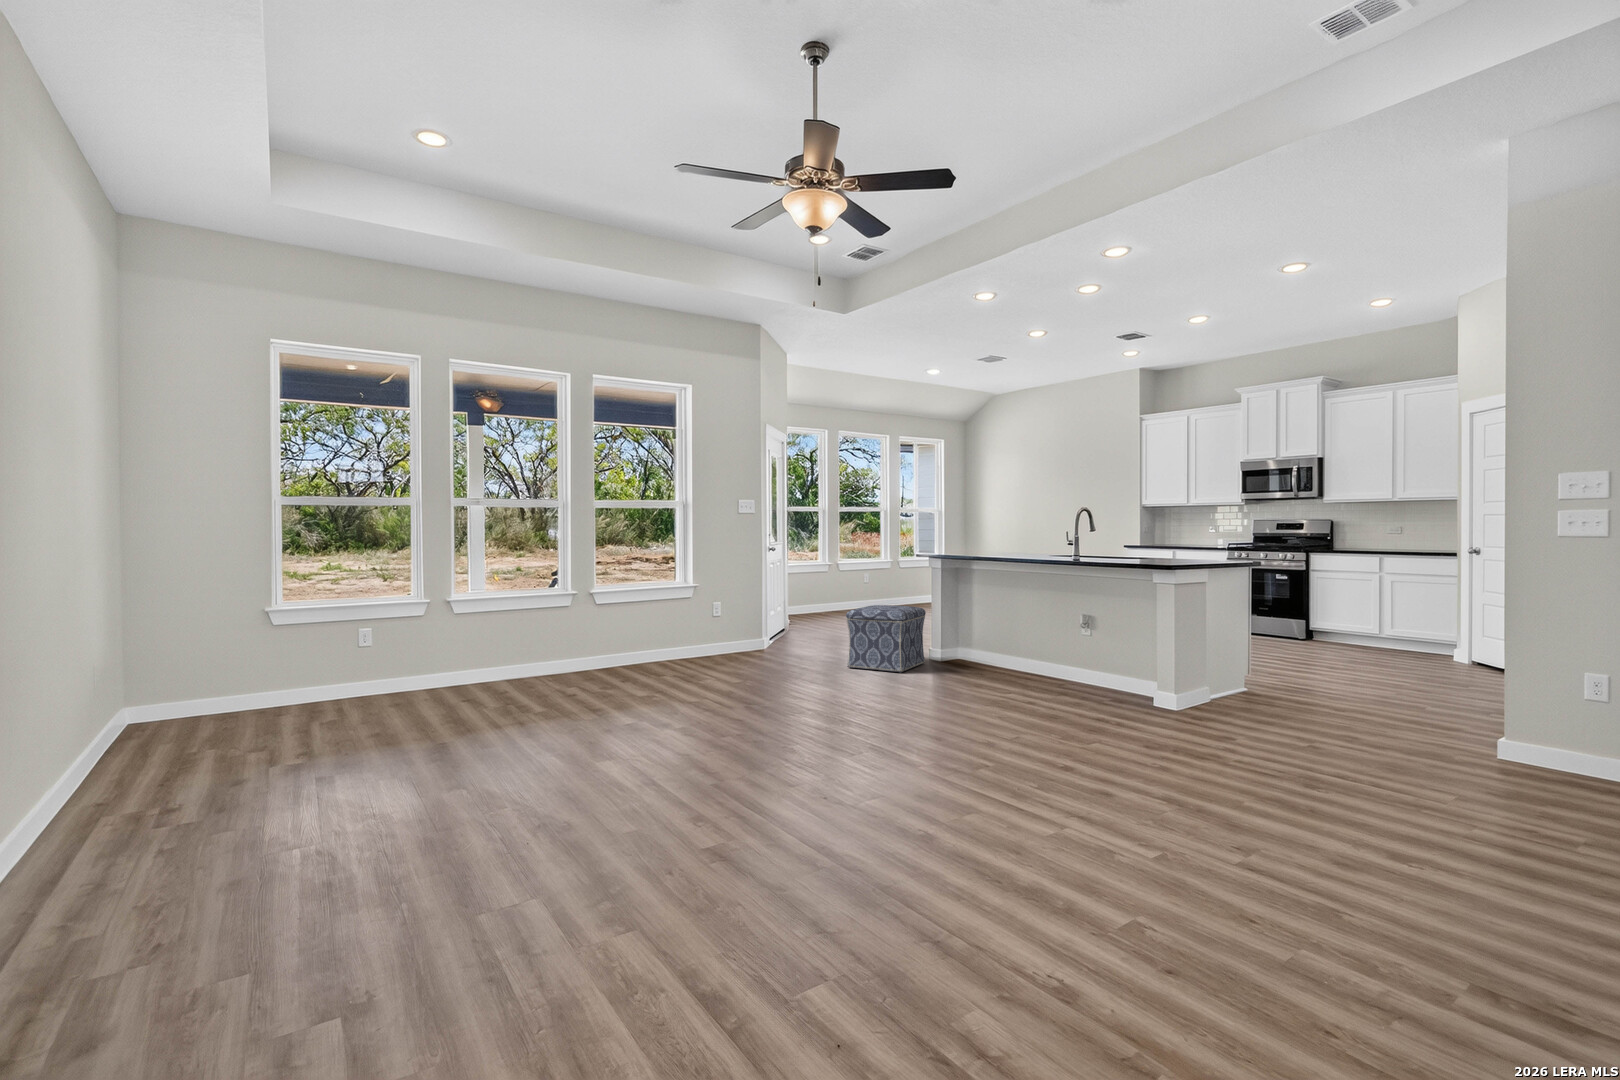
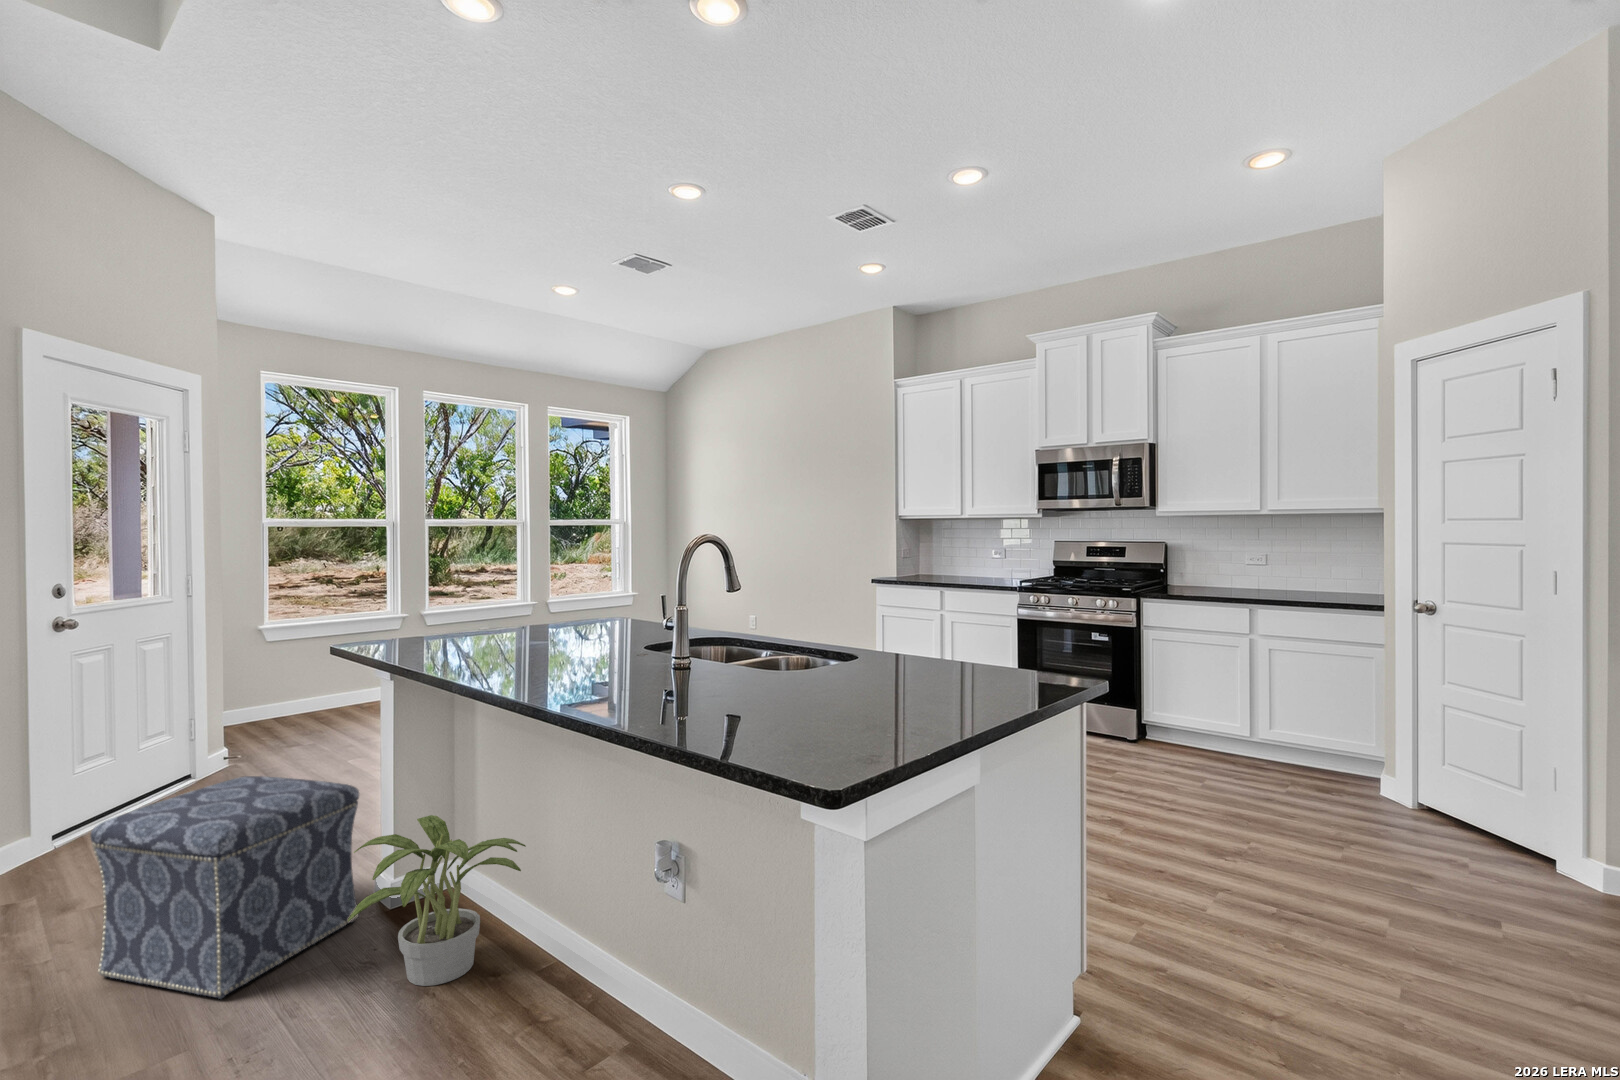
potted plant: none [942,618,1008,675] -> present [348,815,526,986]

